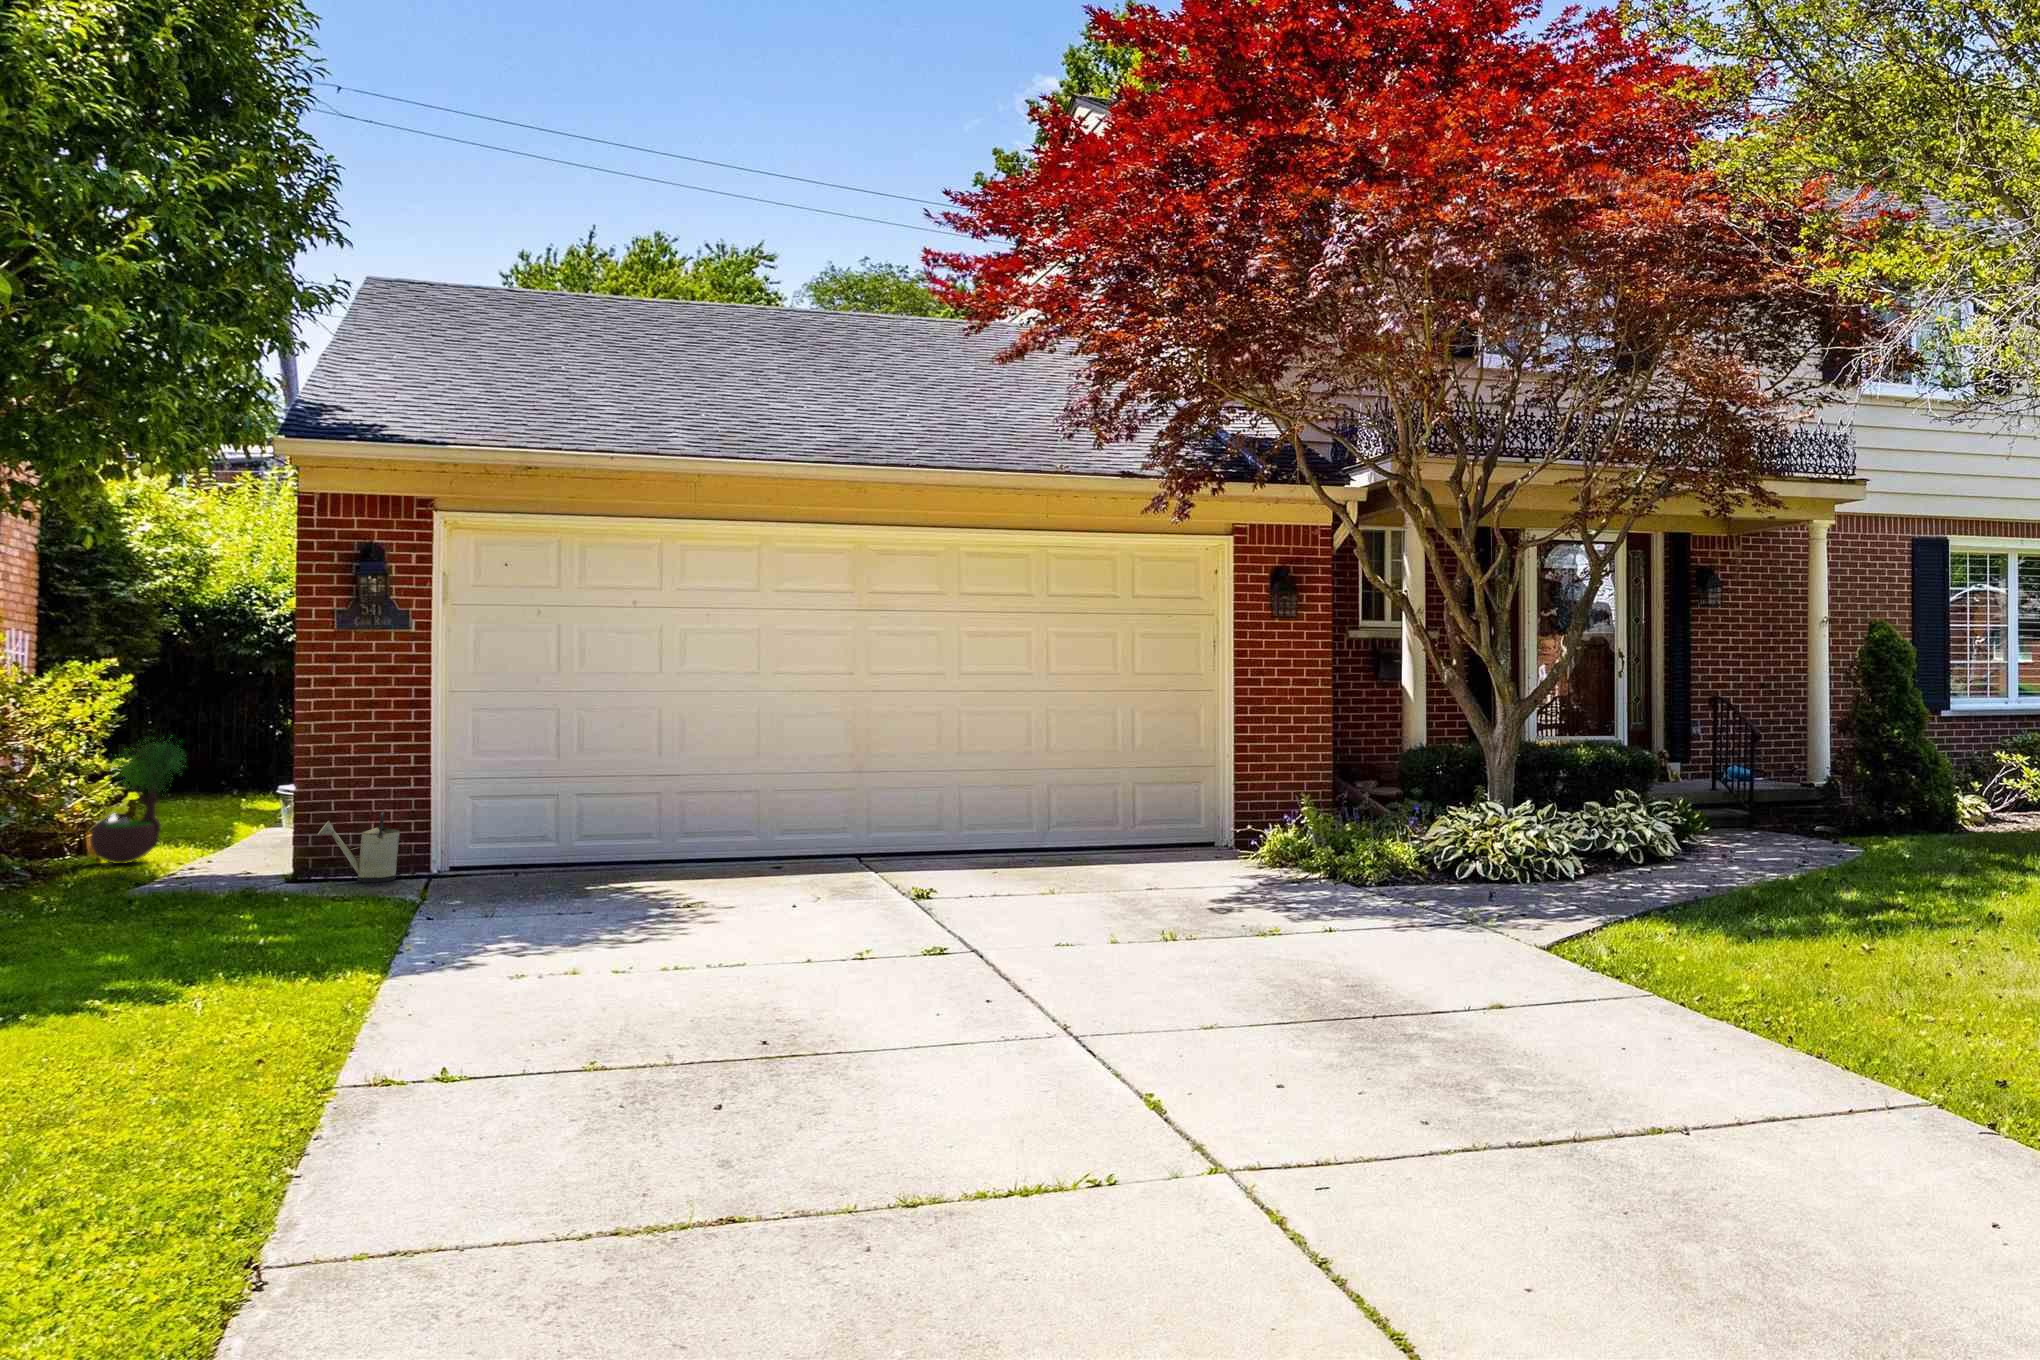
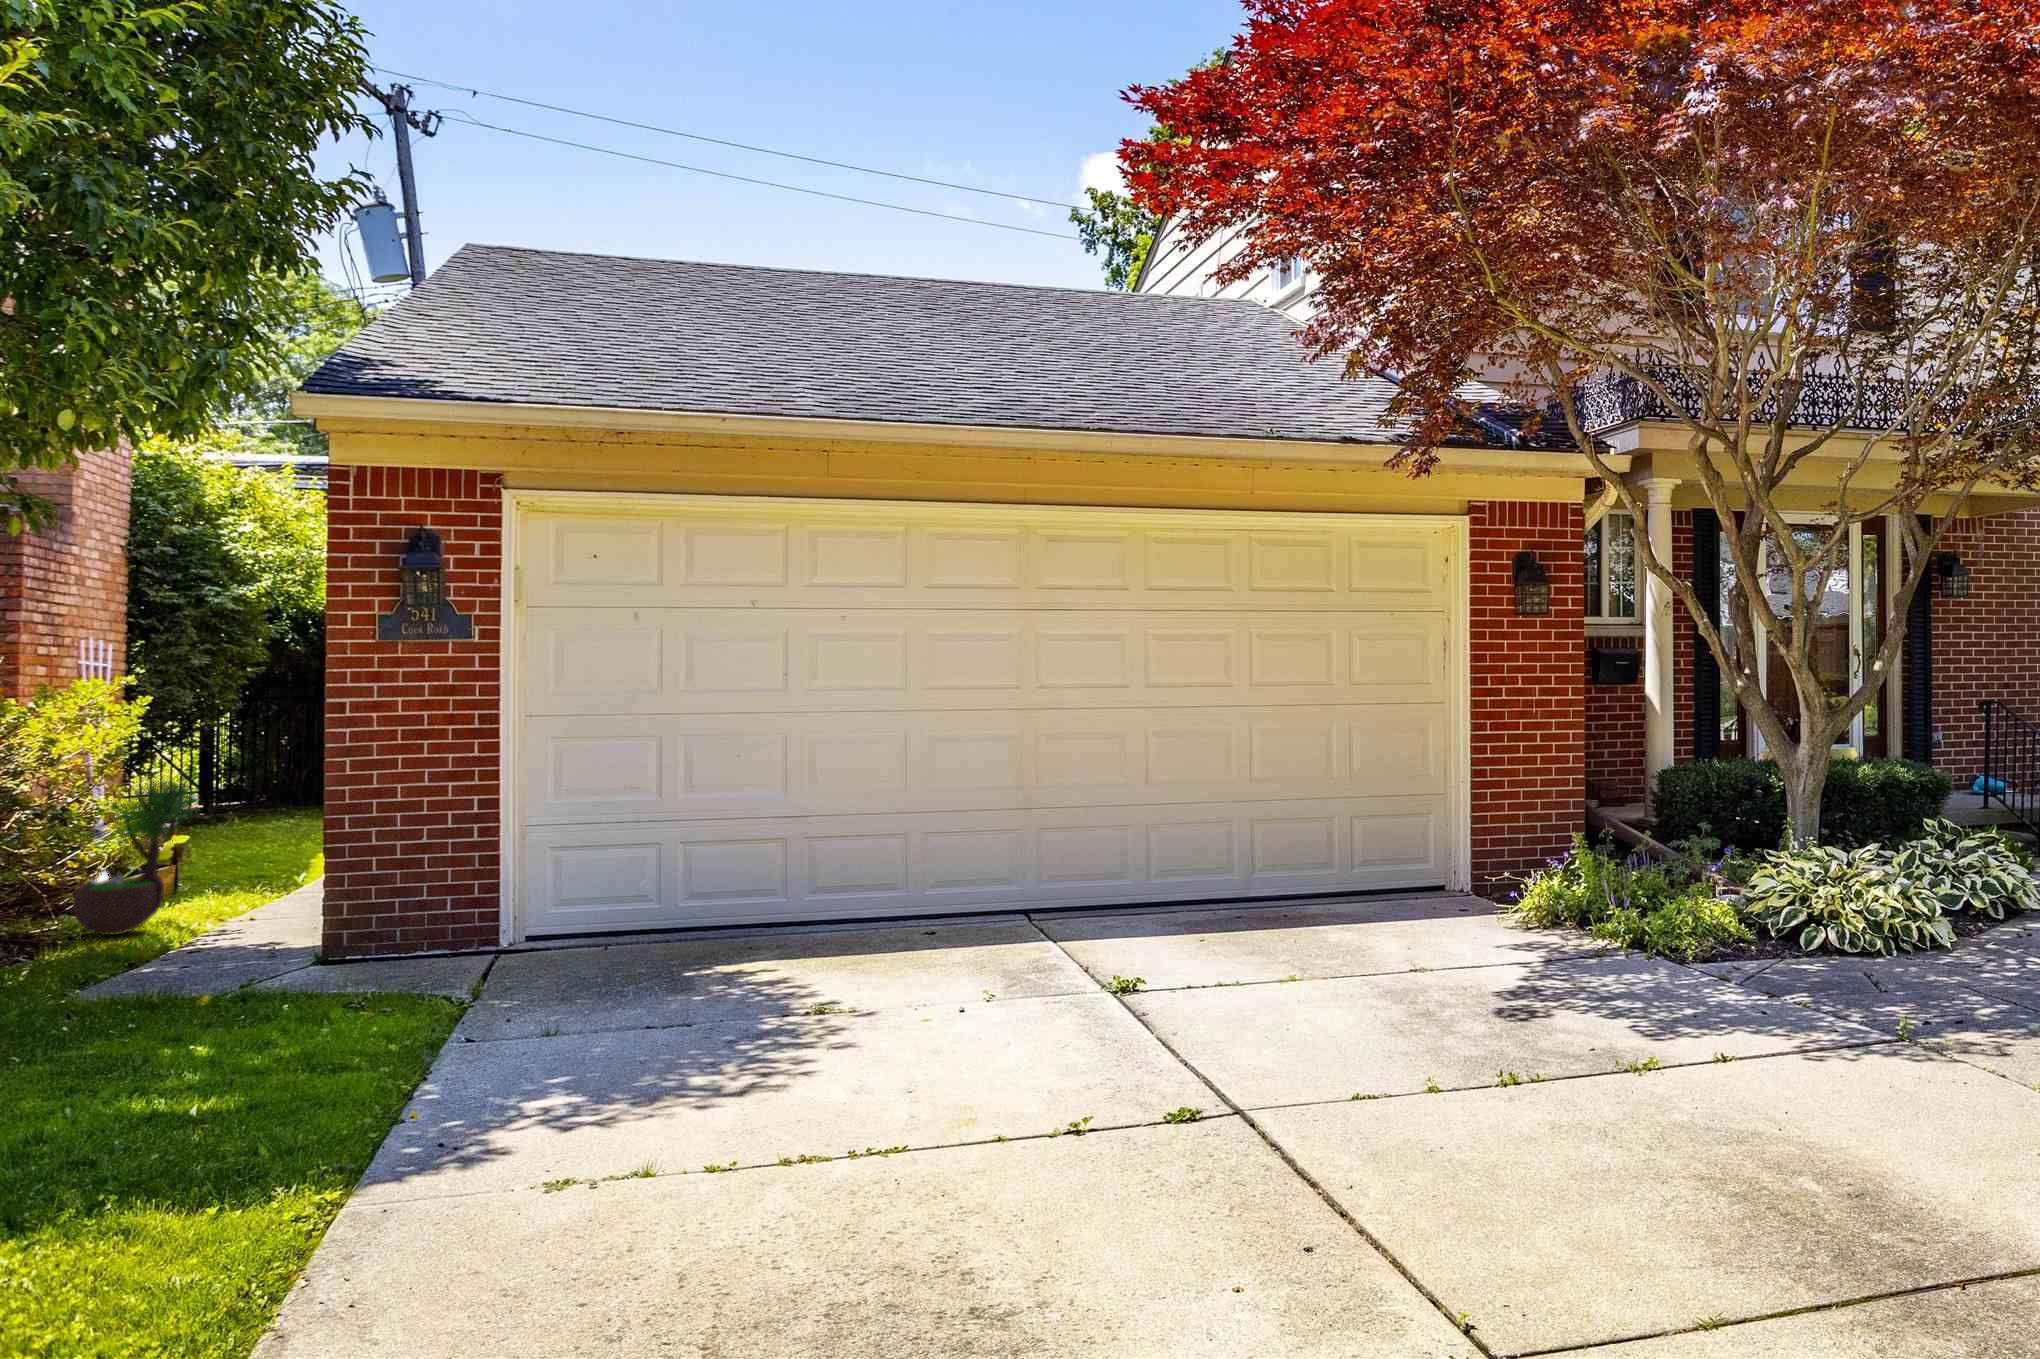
watering can: present [318,812,402,882] -> none [347,873,464,967]

